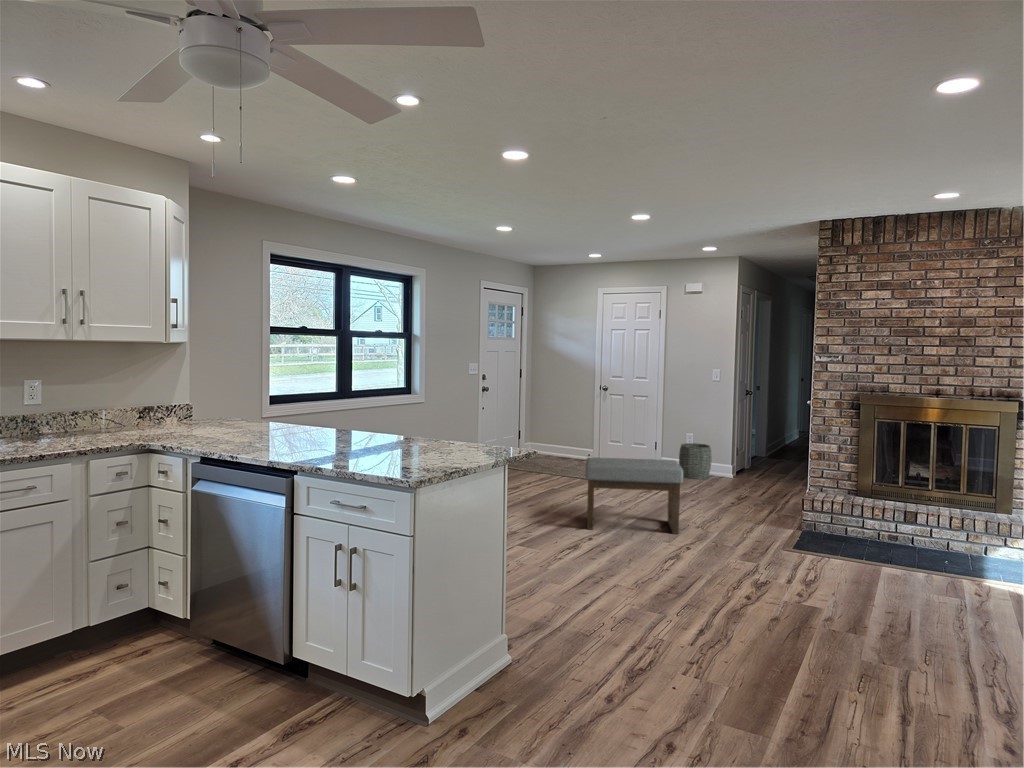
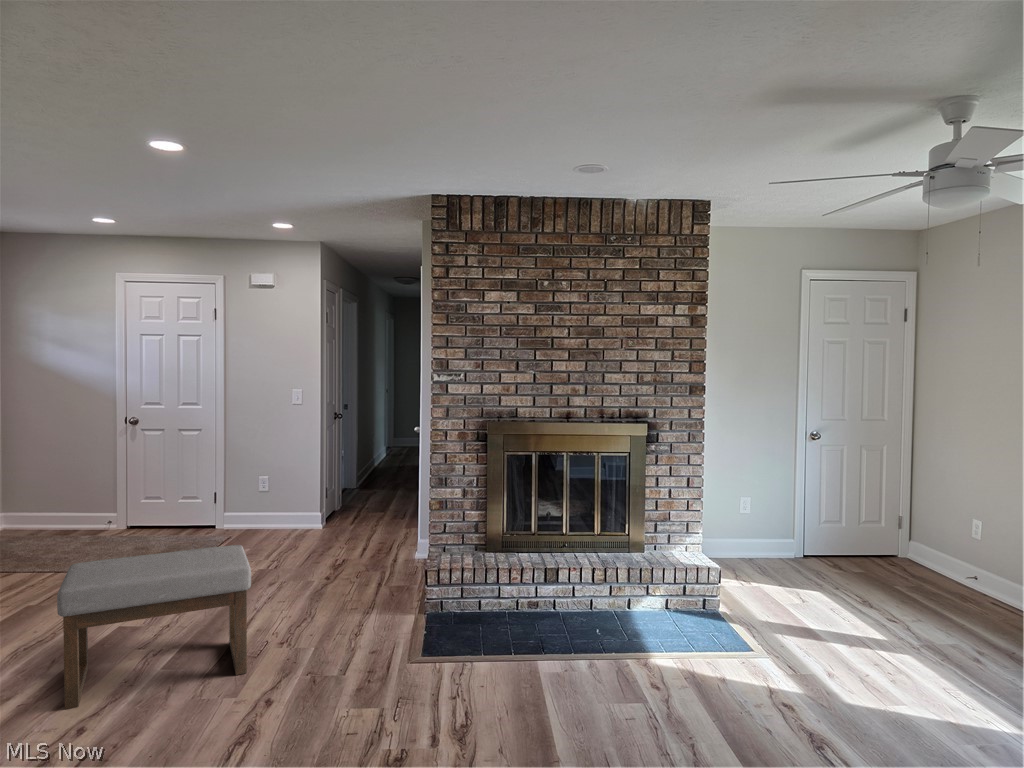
woven basket: present [679,443,712,479] -> none [254,489,299,540]

